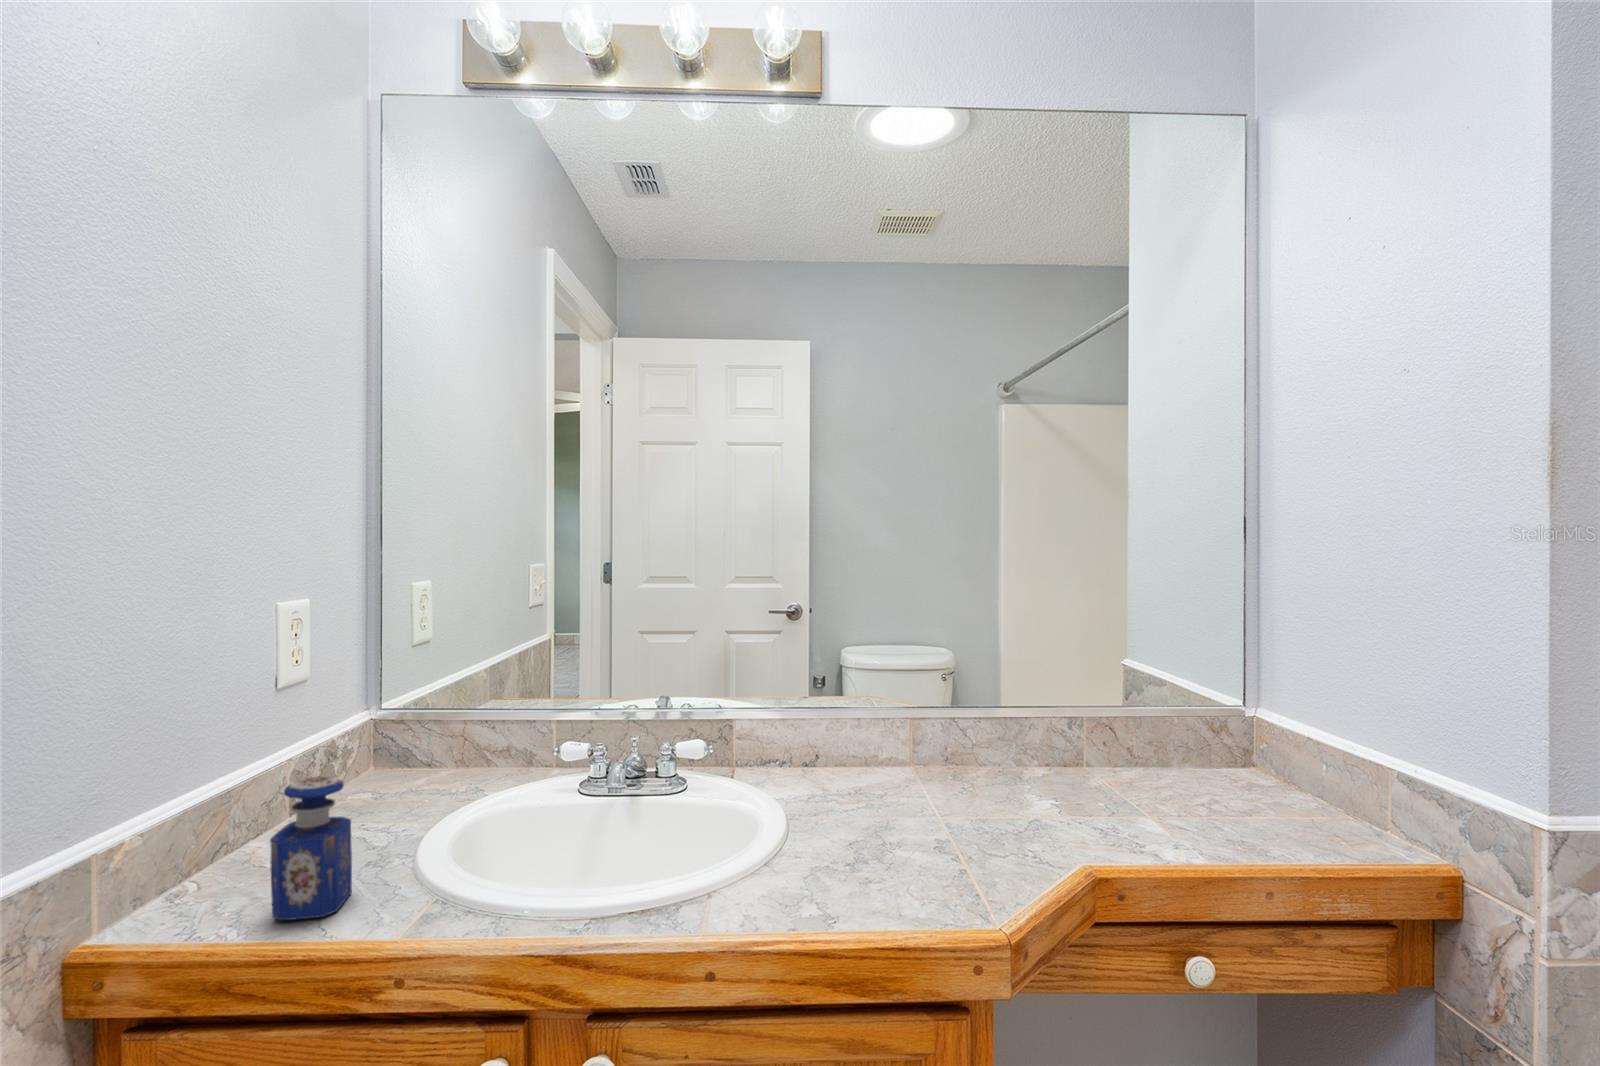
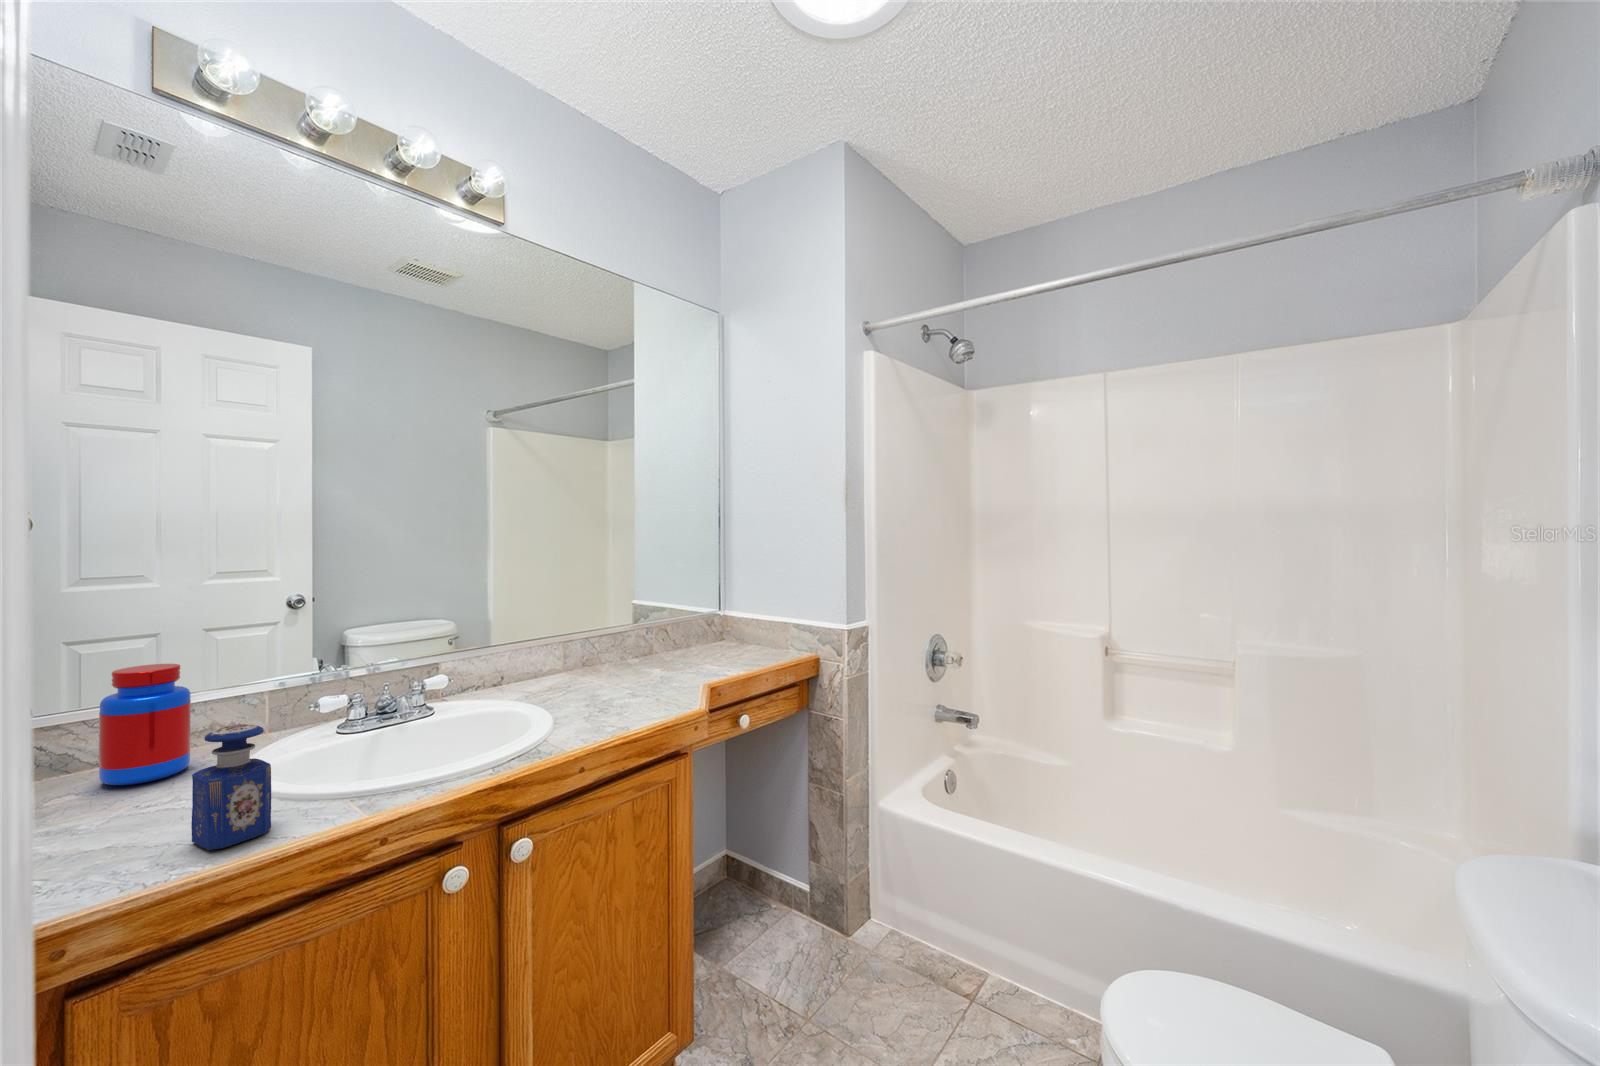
jar: none [386,678,457,800] -> present [99,664,191,785]

